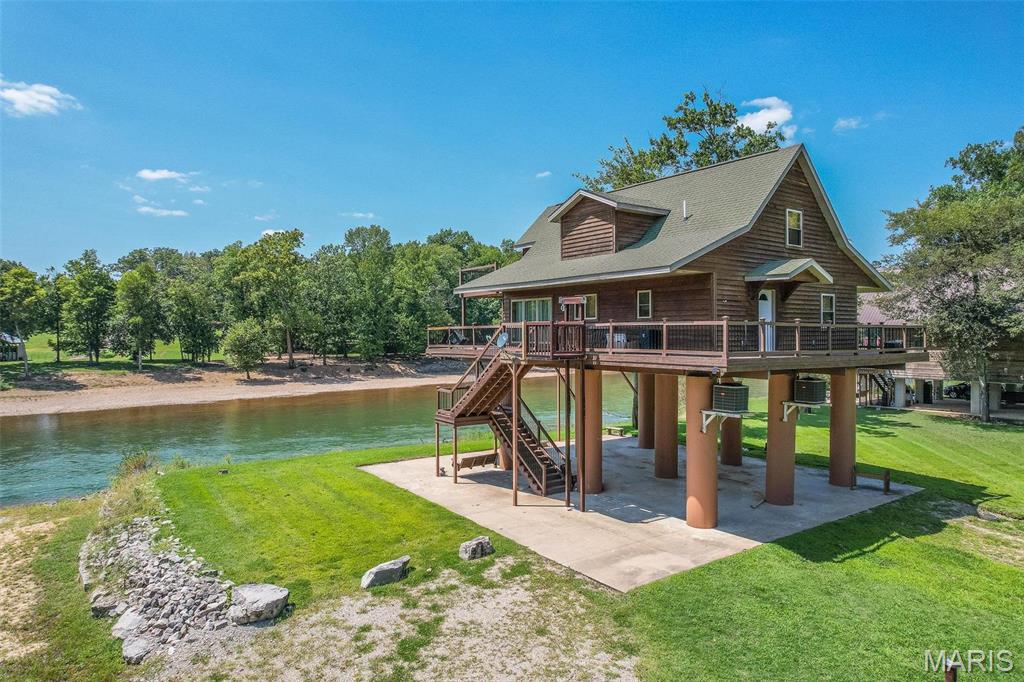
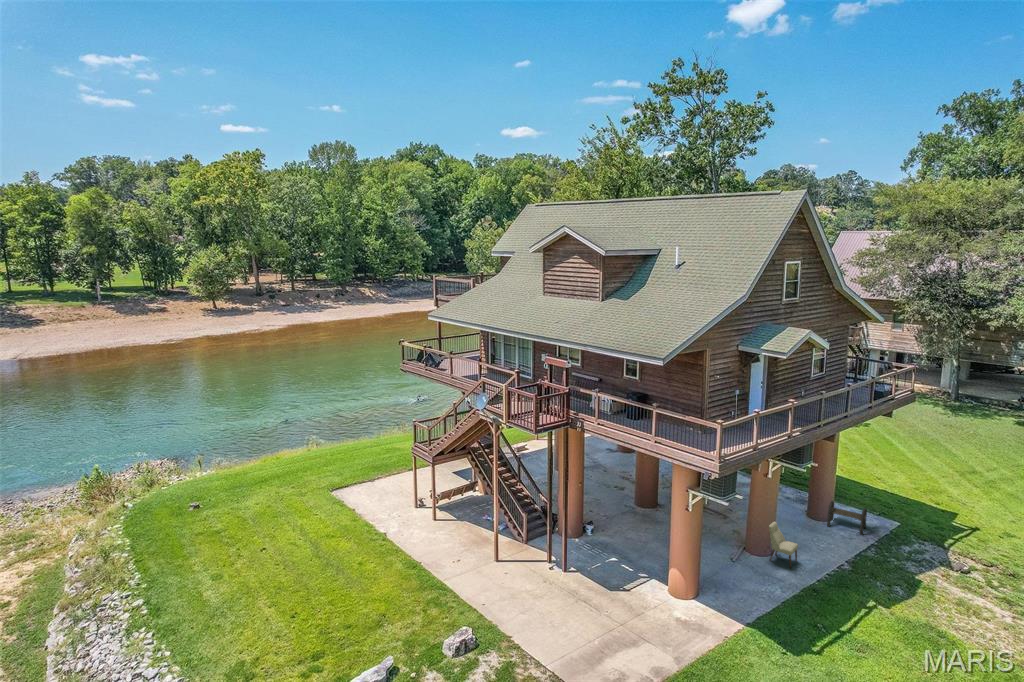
chair: none [787,470,818,513] -> present [769,522,798,568]

